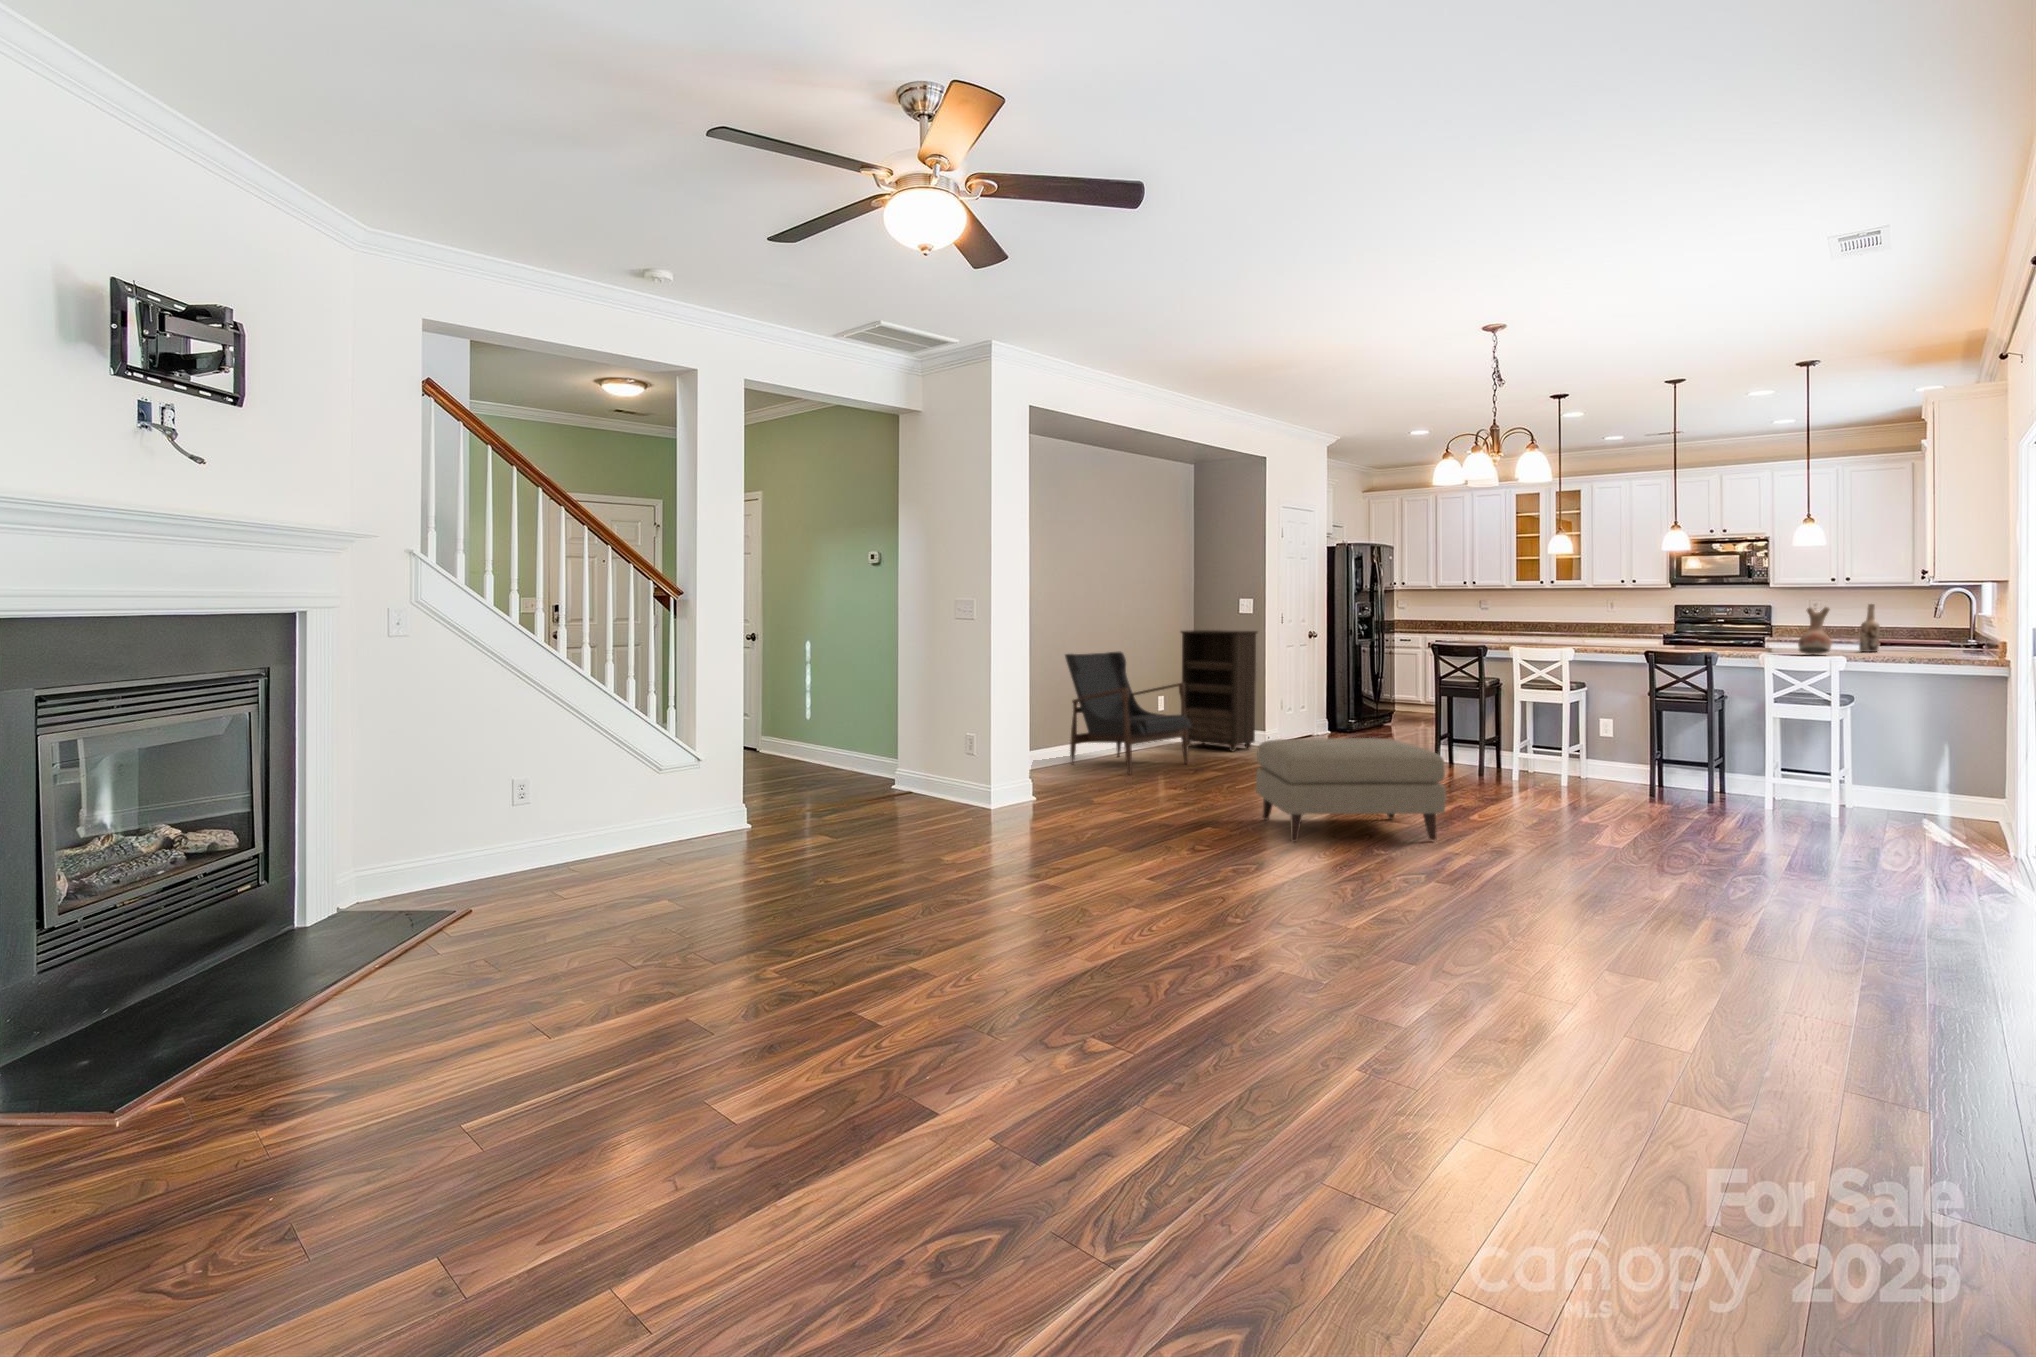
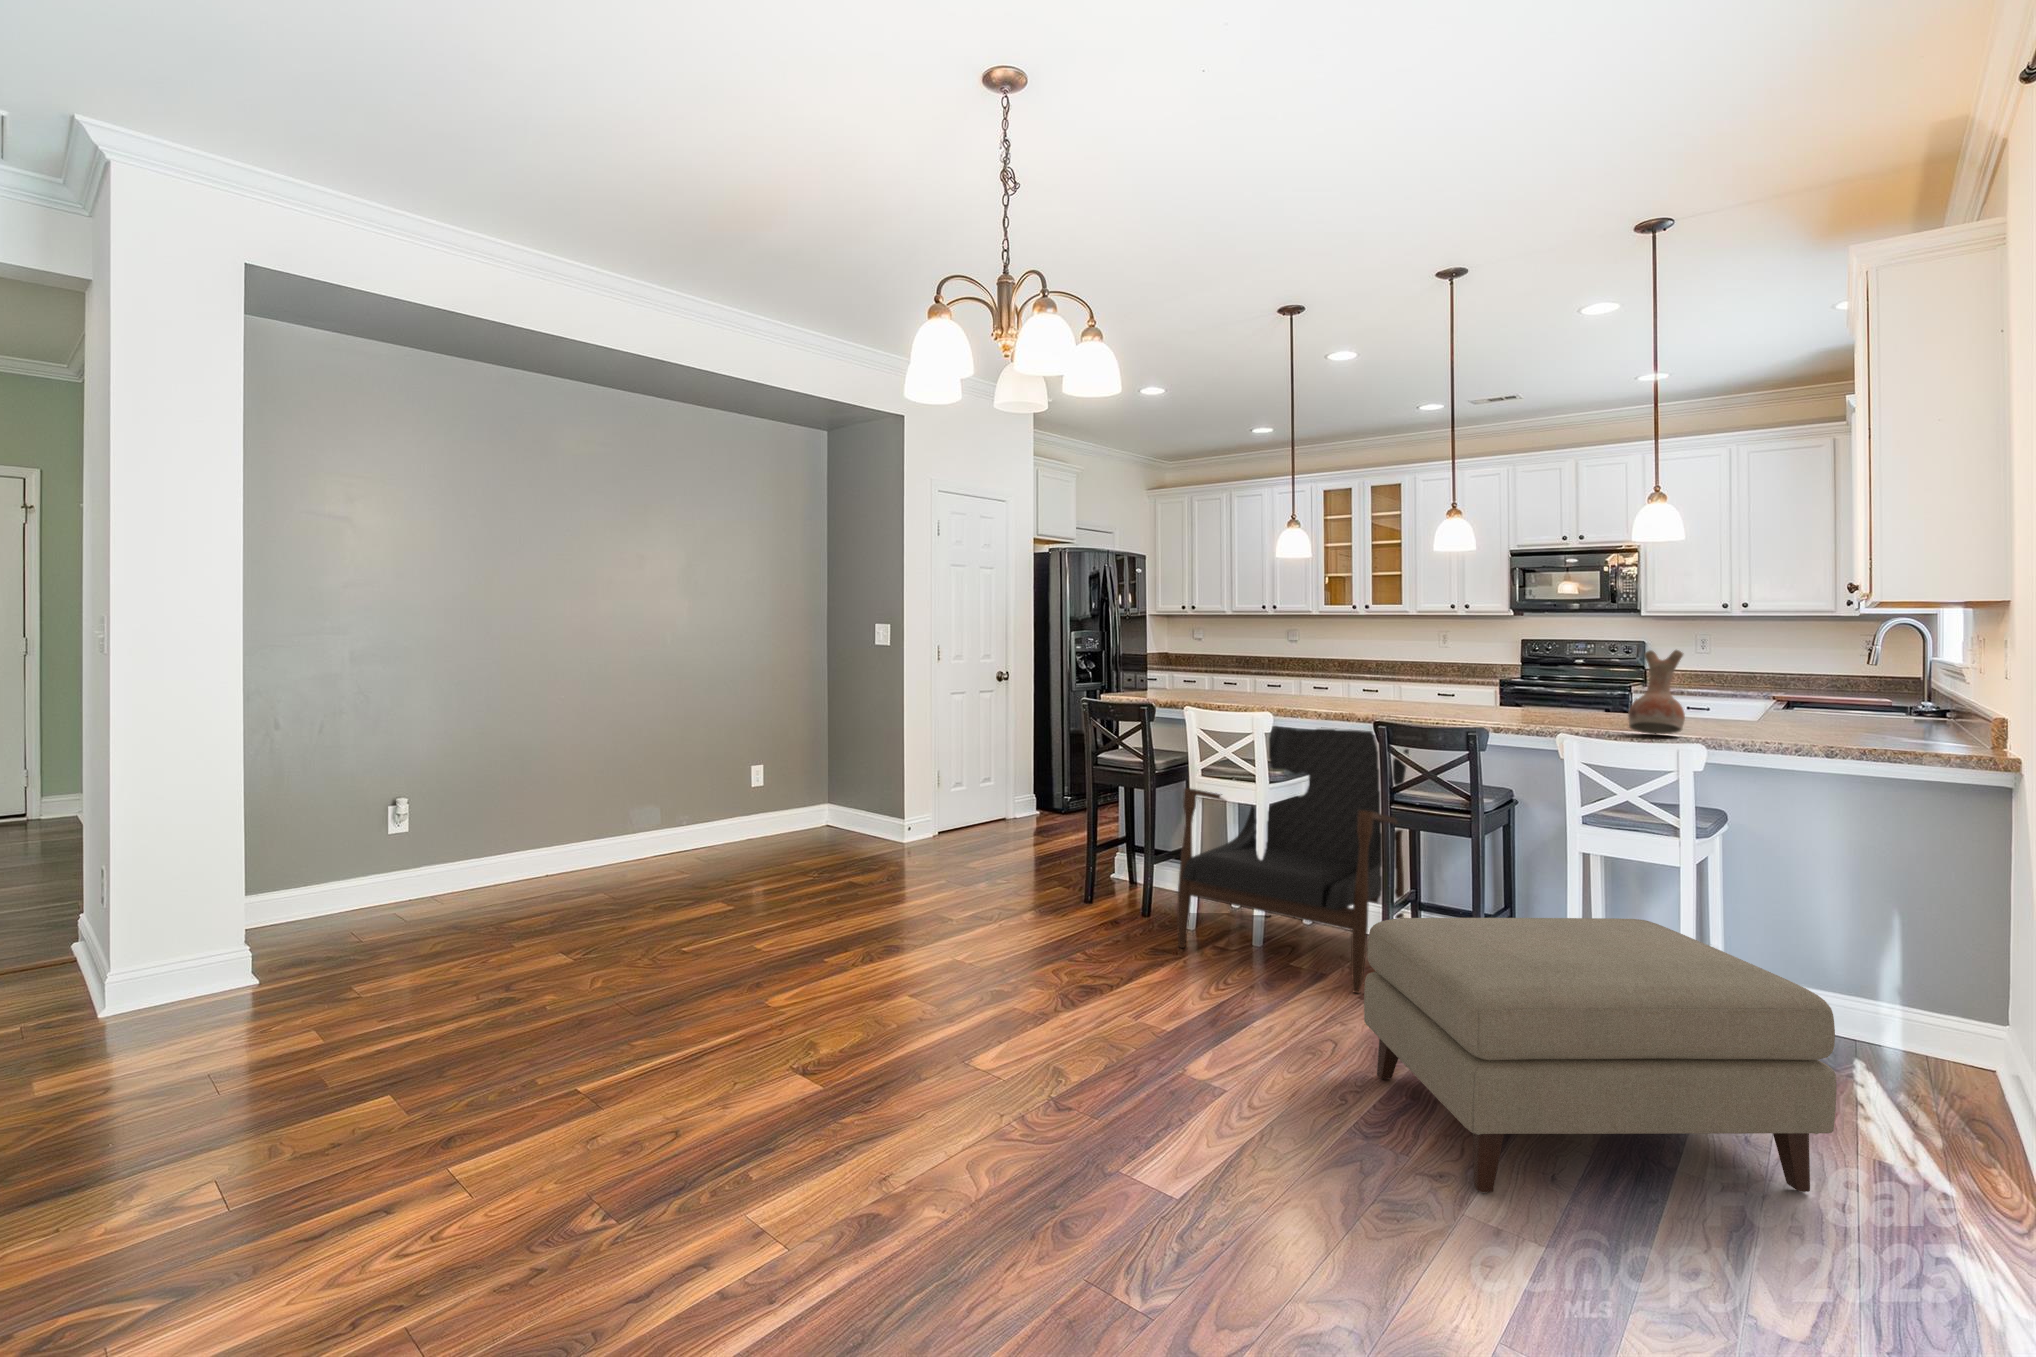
wine bottle: present [1859,604,1880,652] -> none [1740,646,1775,731]
bookshelf: present [1181,630,1257,751] -> none [782,668,884,851]
armchair: present [1065,652,1191,774] -> present [1177,726,1409,993]
ottoman: present [1256,738,1446,842] -> present [1364,918,1836,1193]

